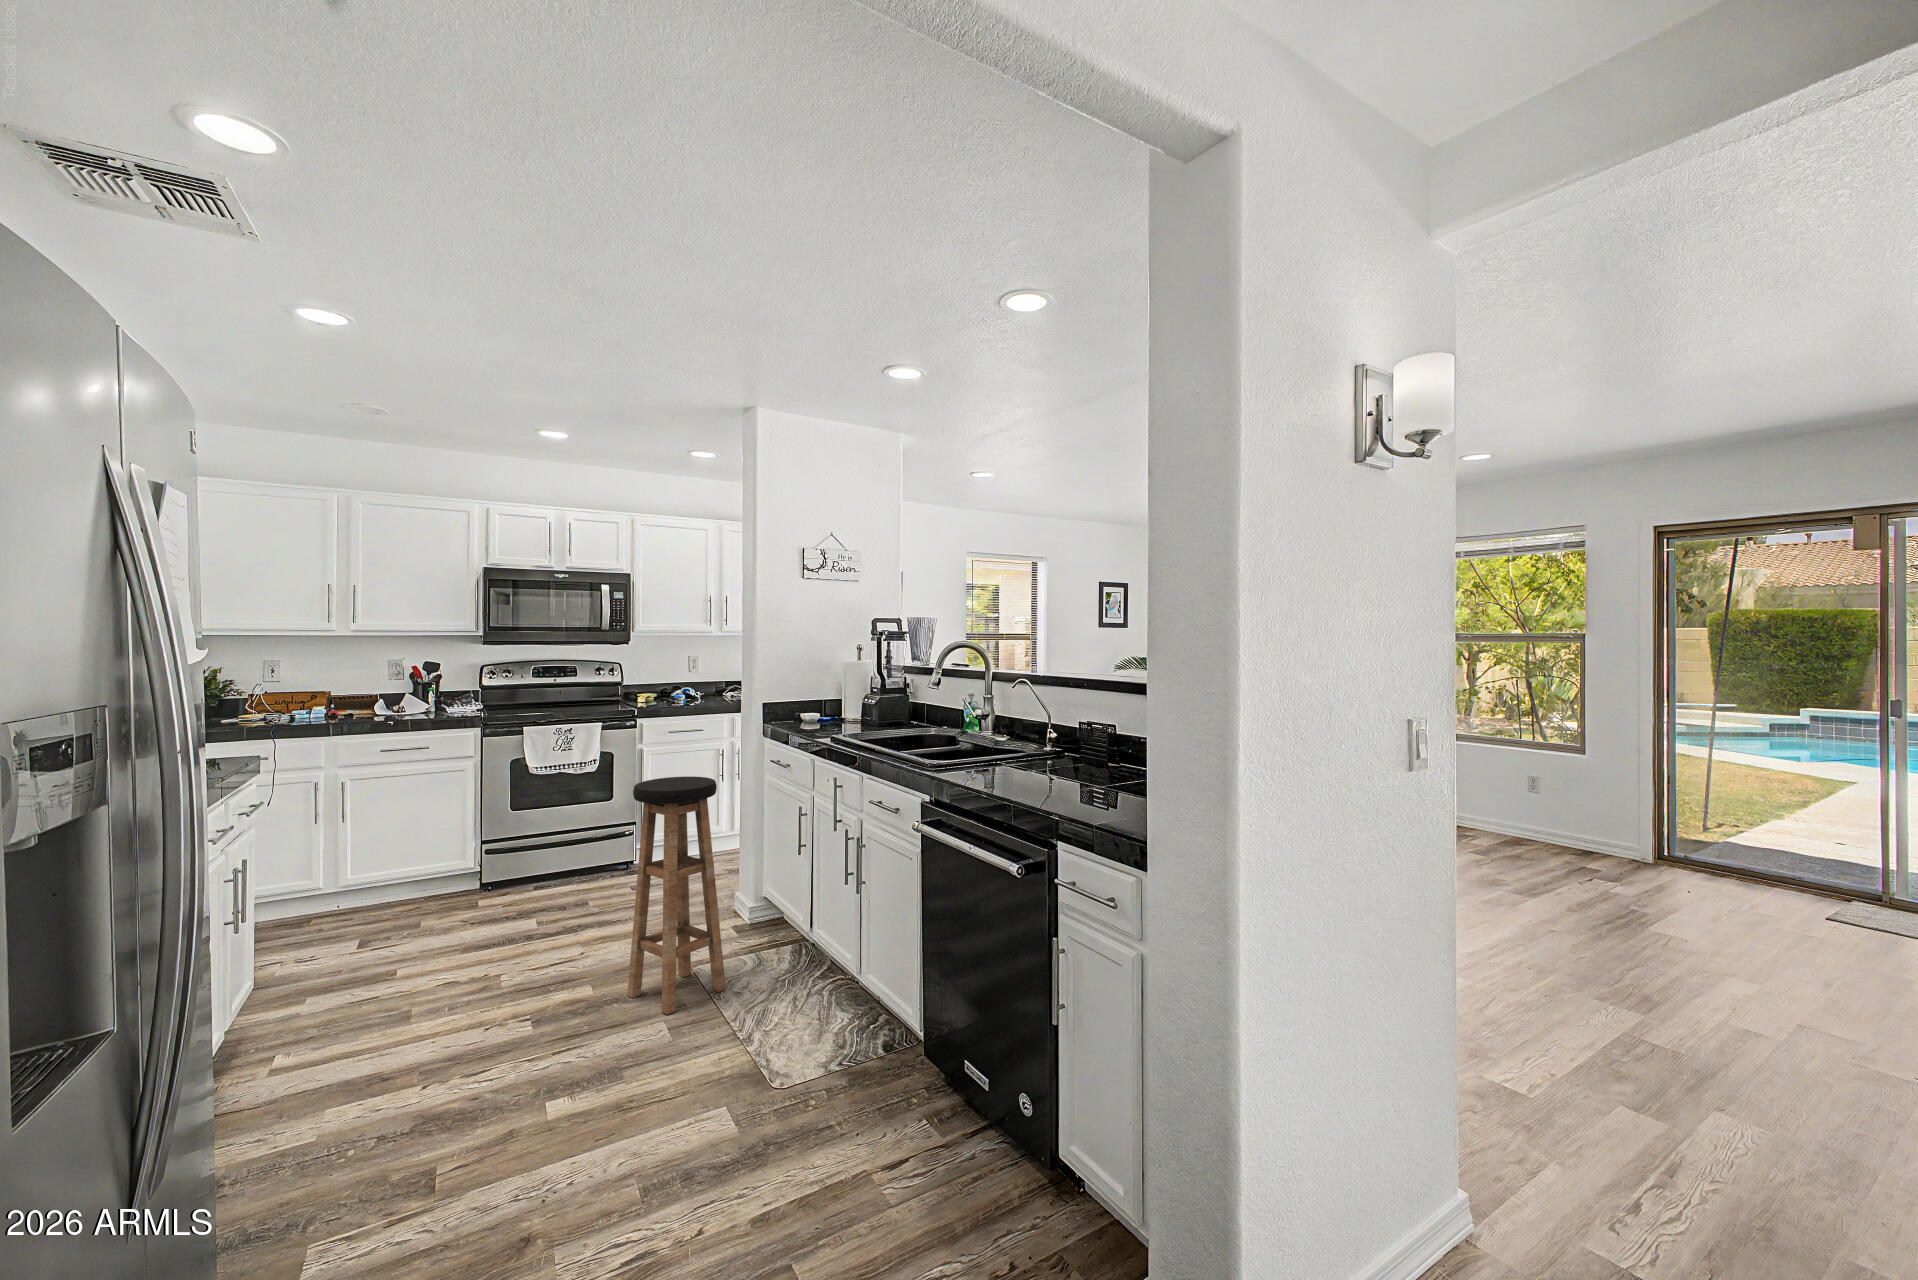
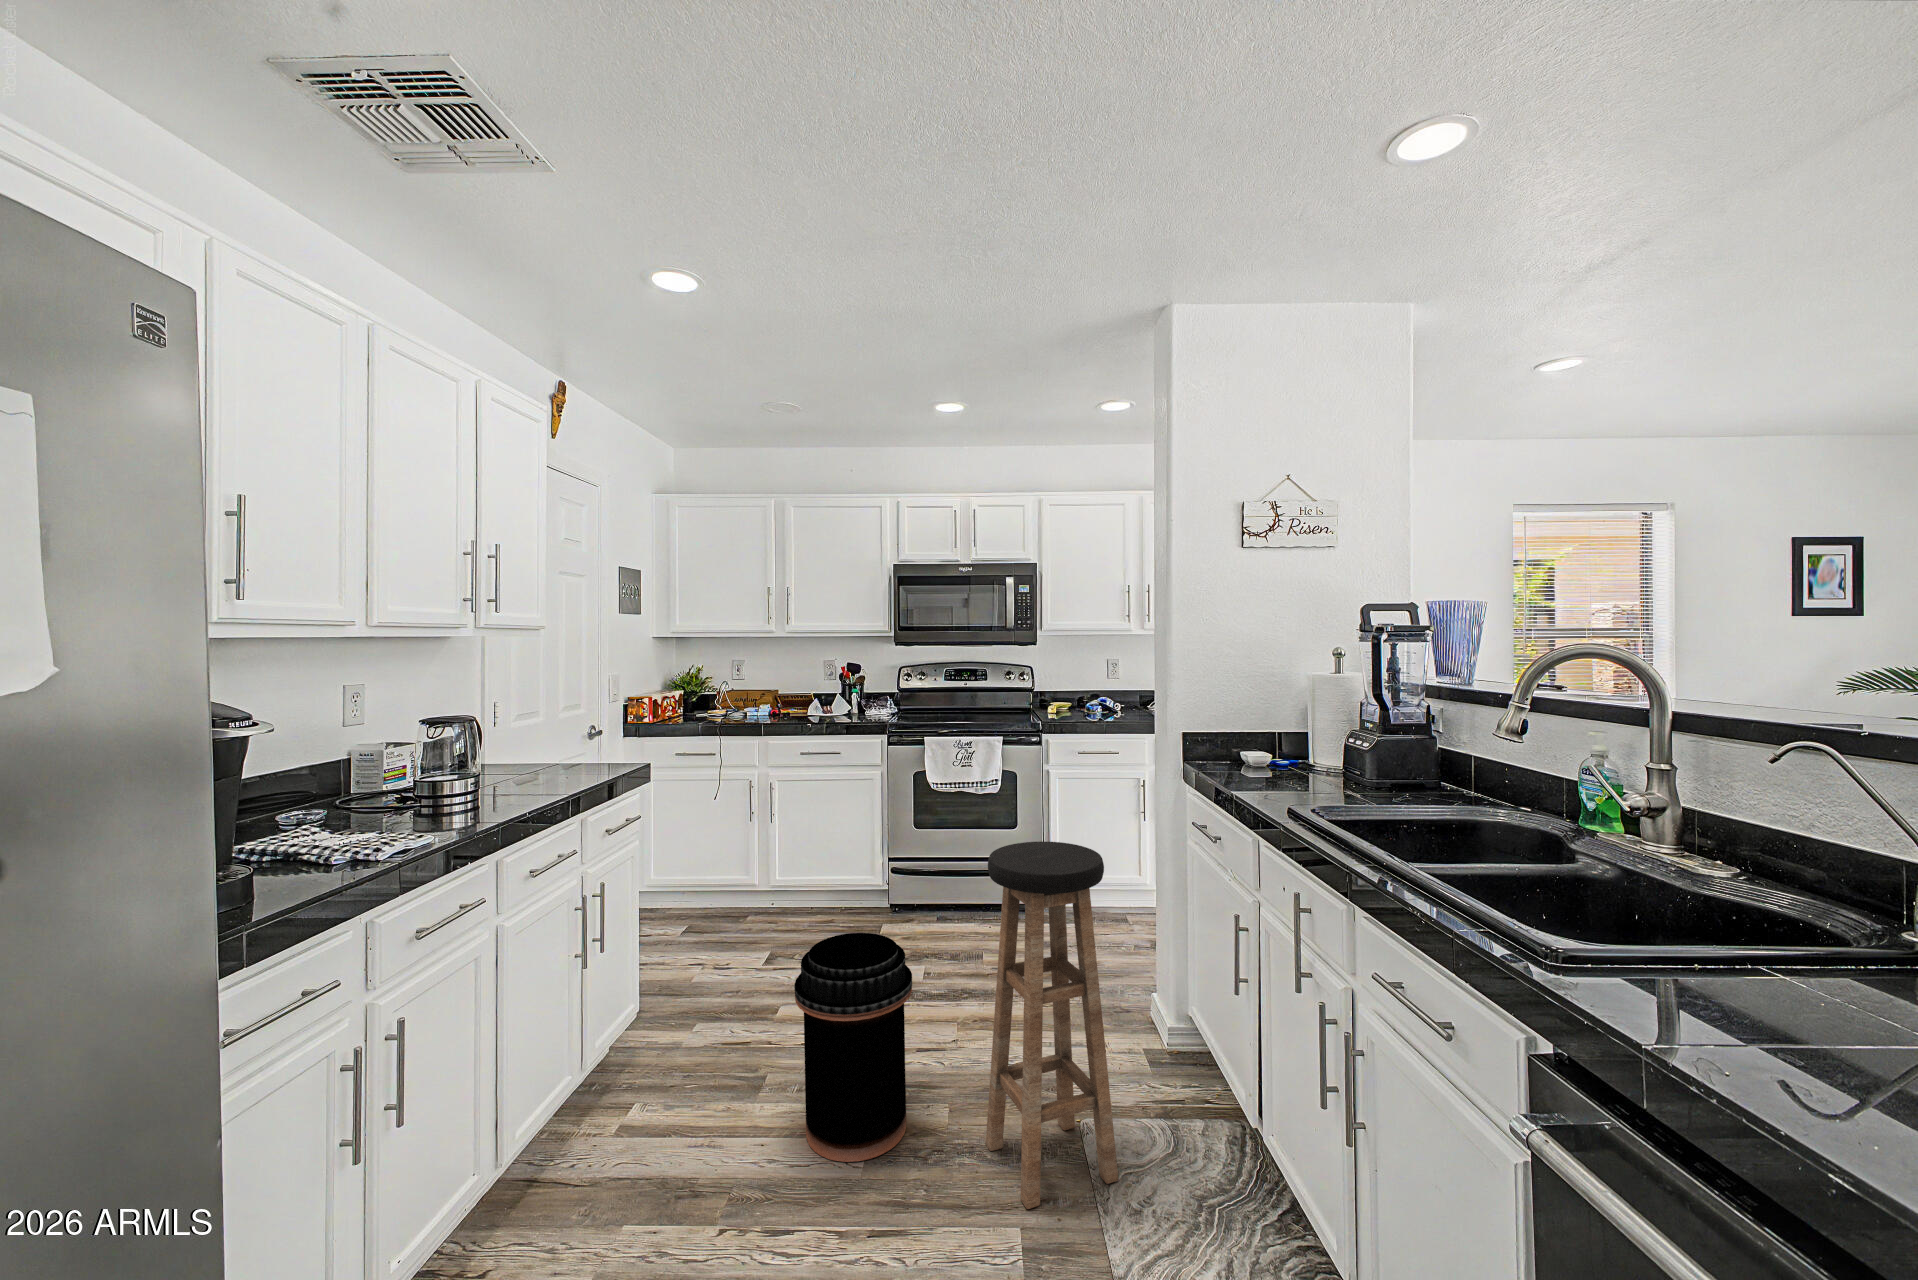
trash can: none [464,864,567,1032] -> present [794,933,912,1162]

